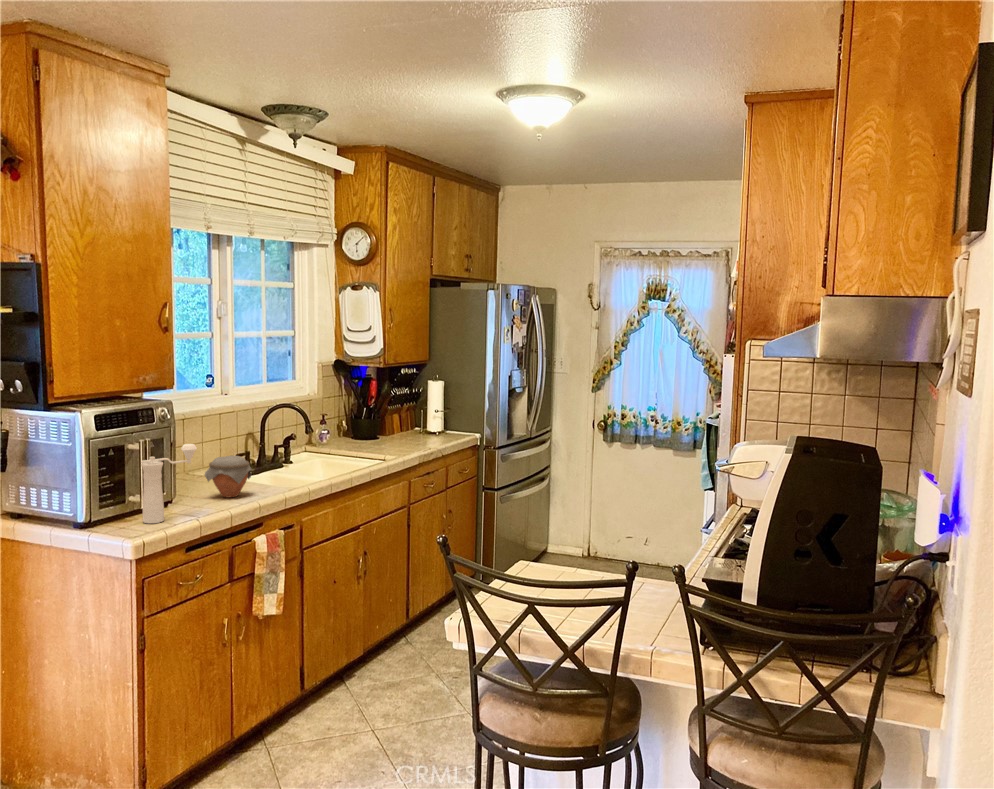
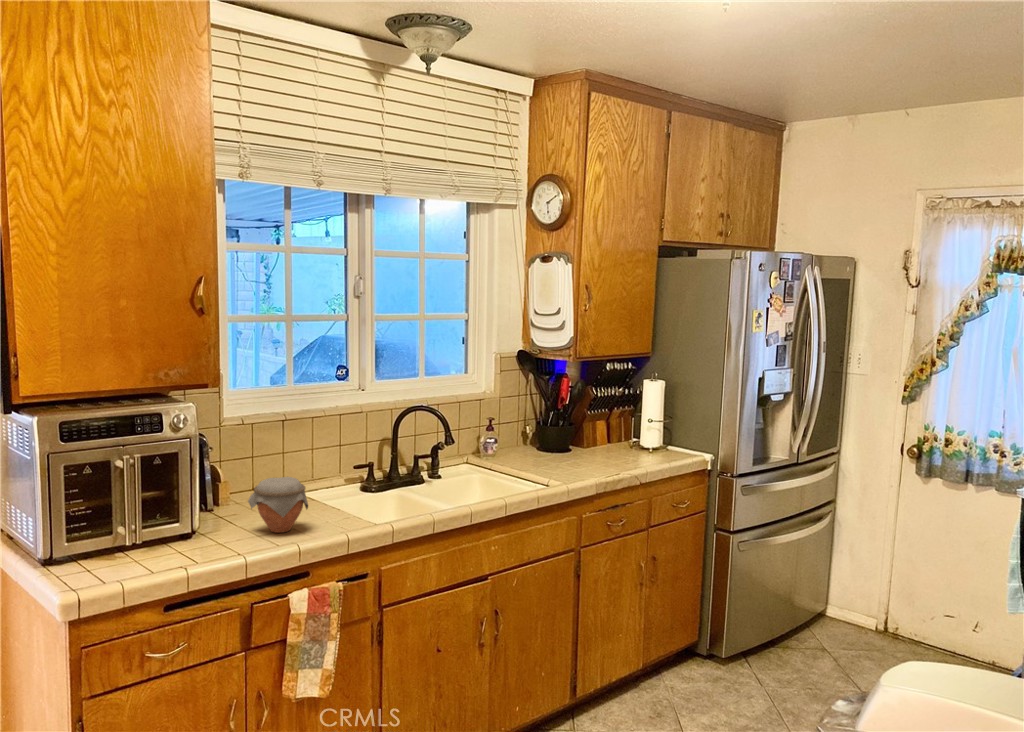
pepper mill: present [141,444,197,523] -> none [117,465,198,568]

